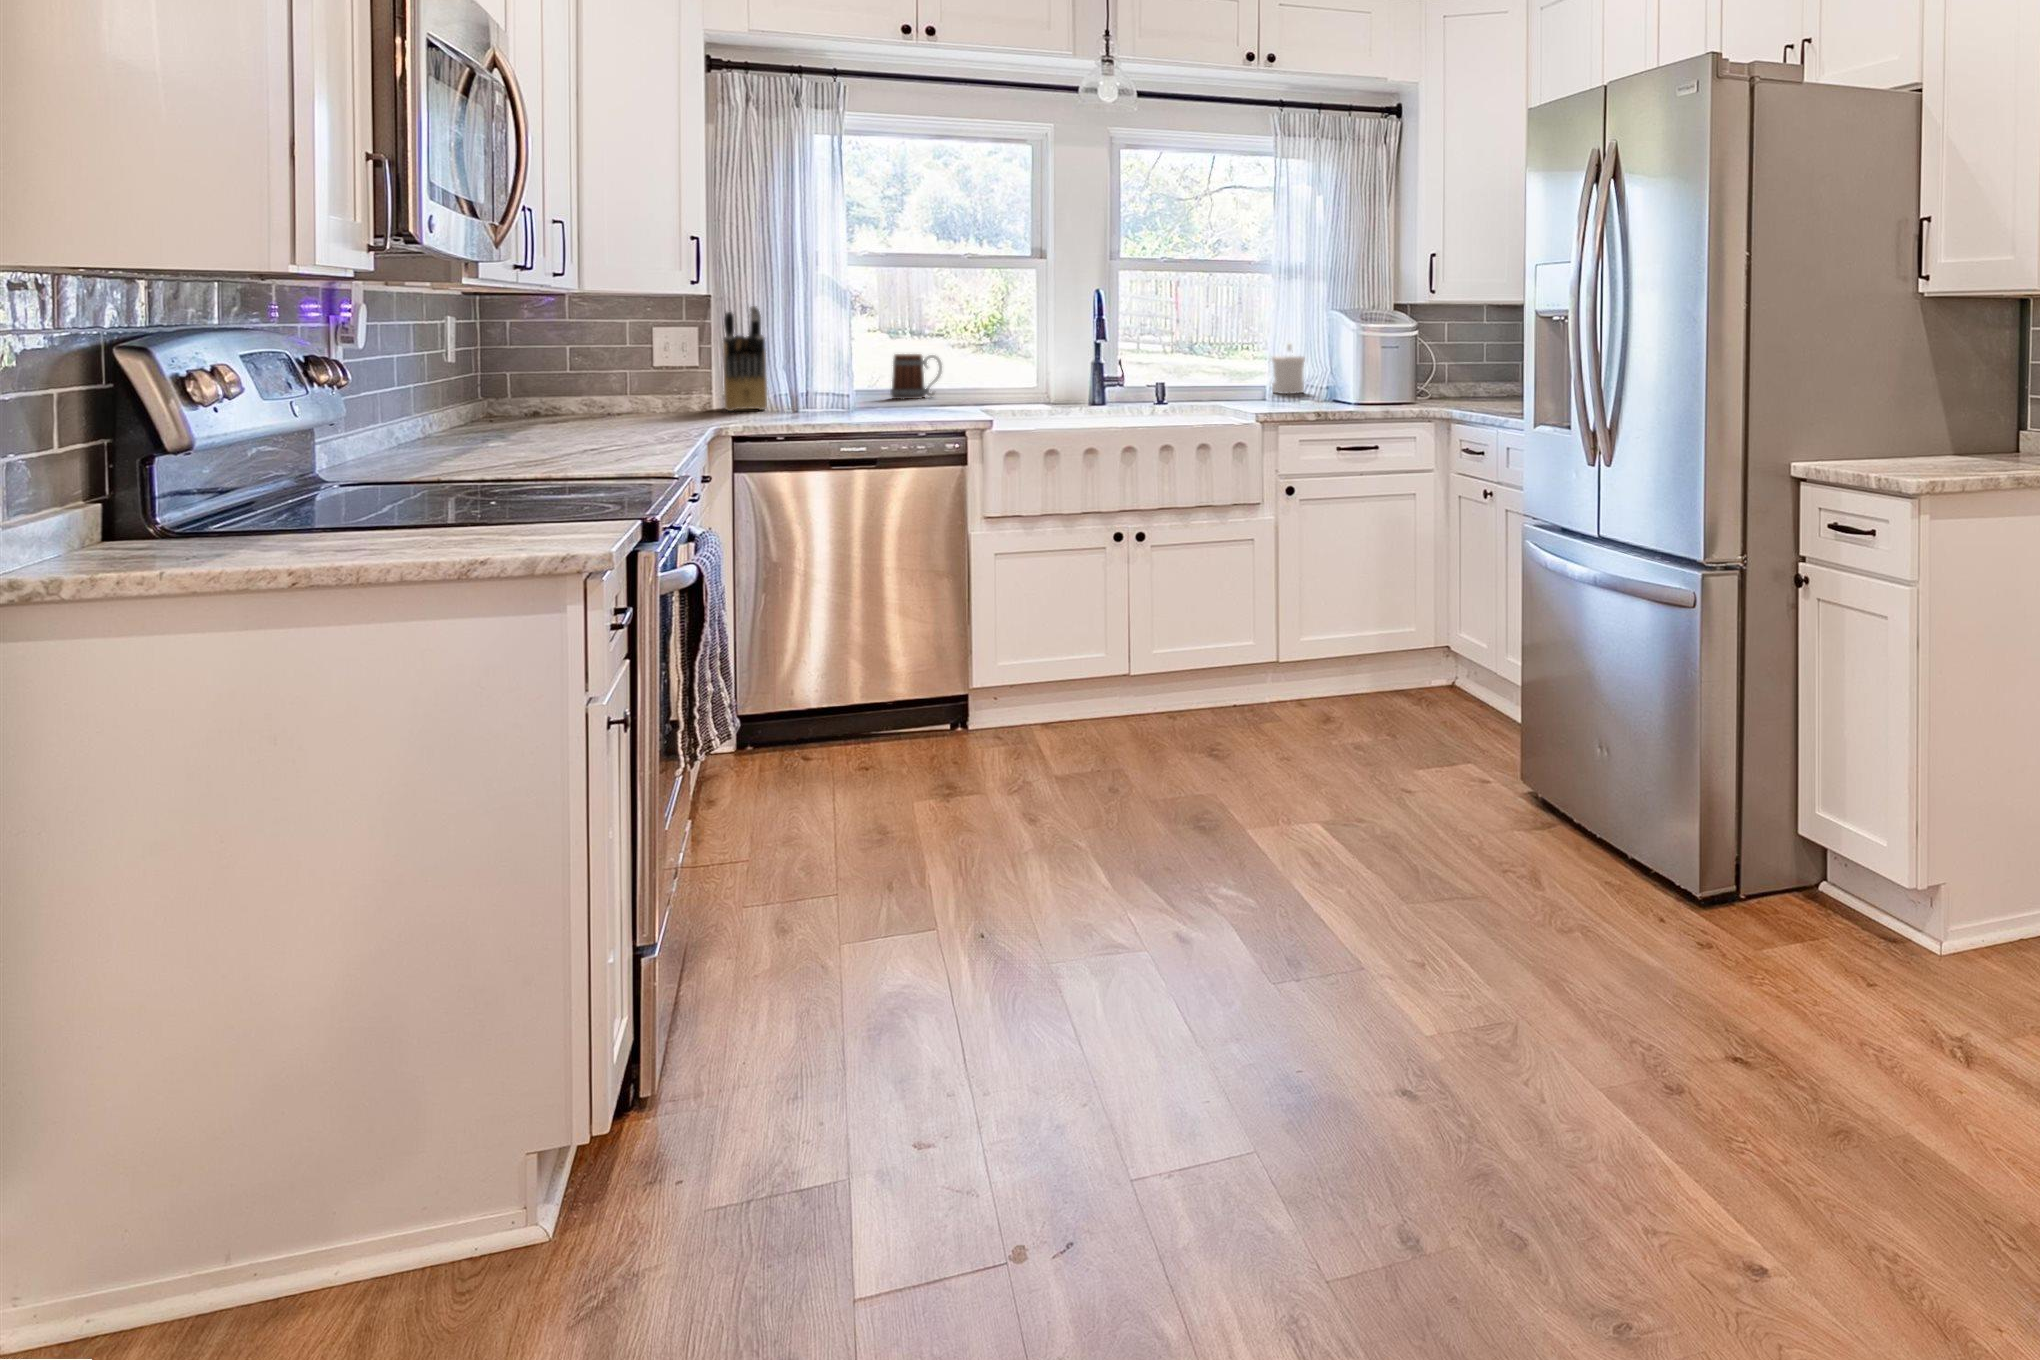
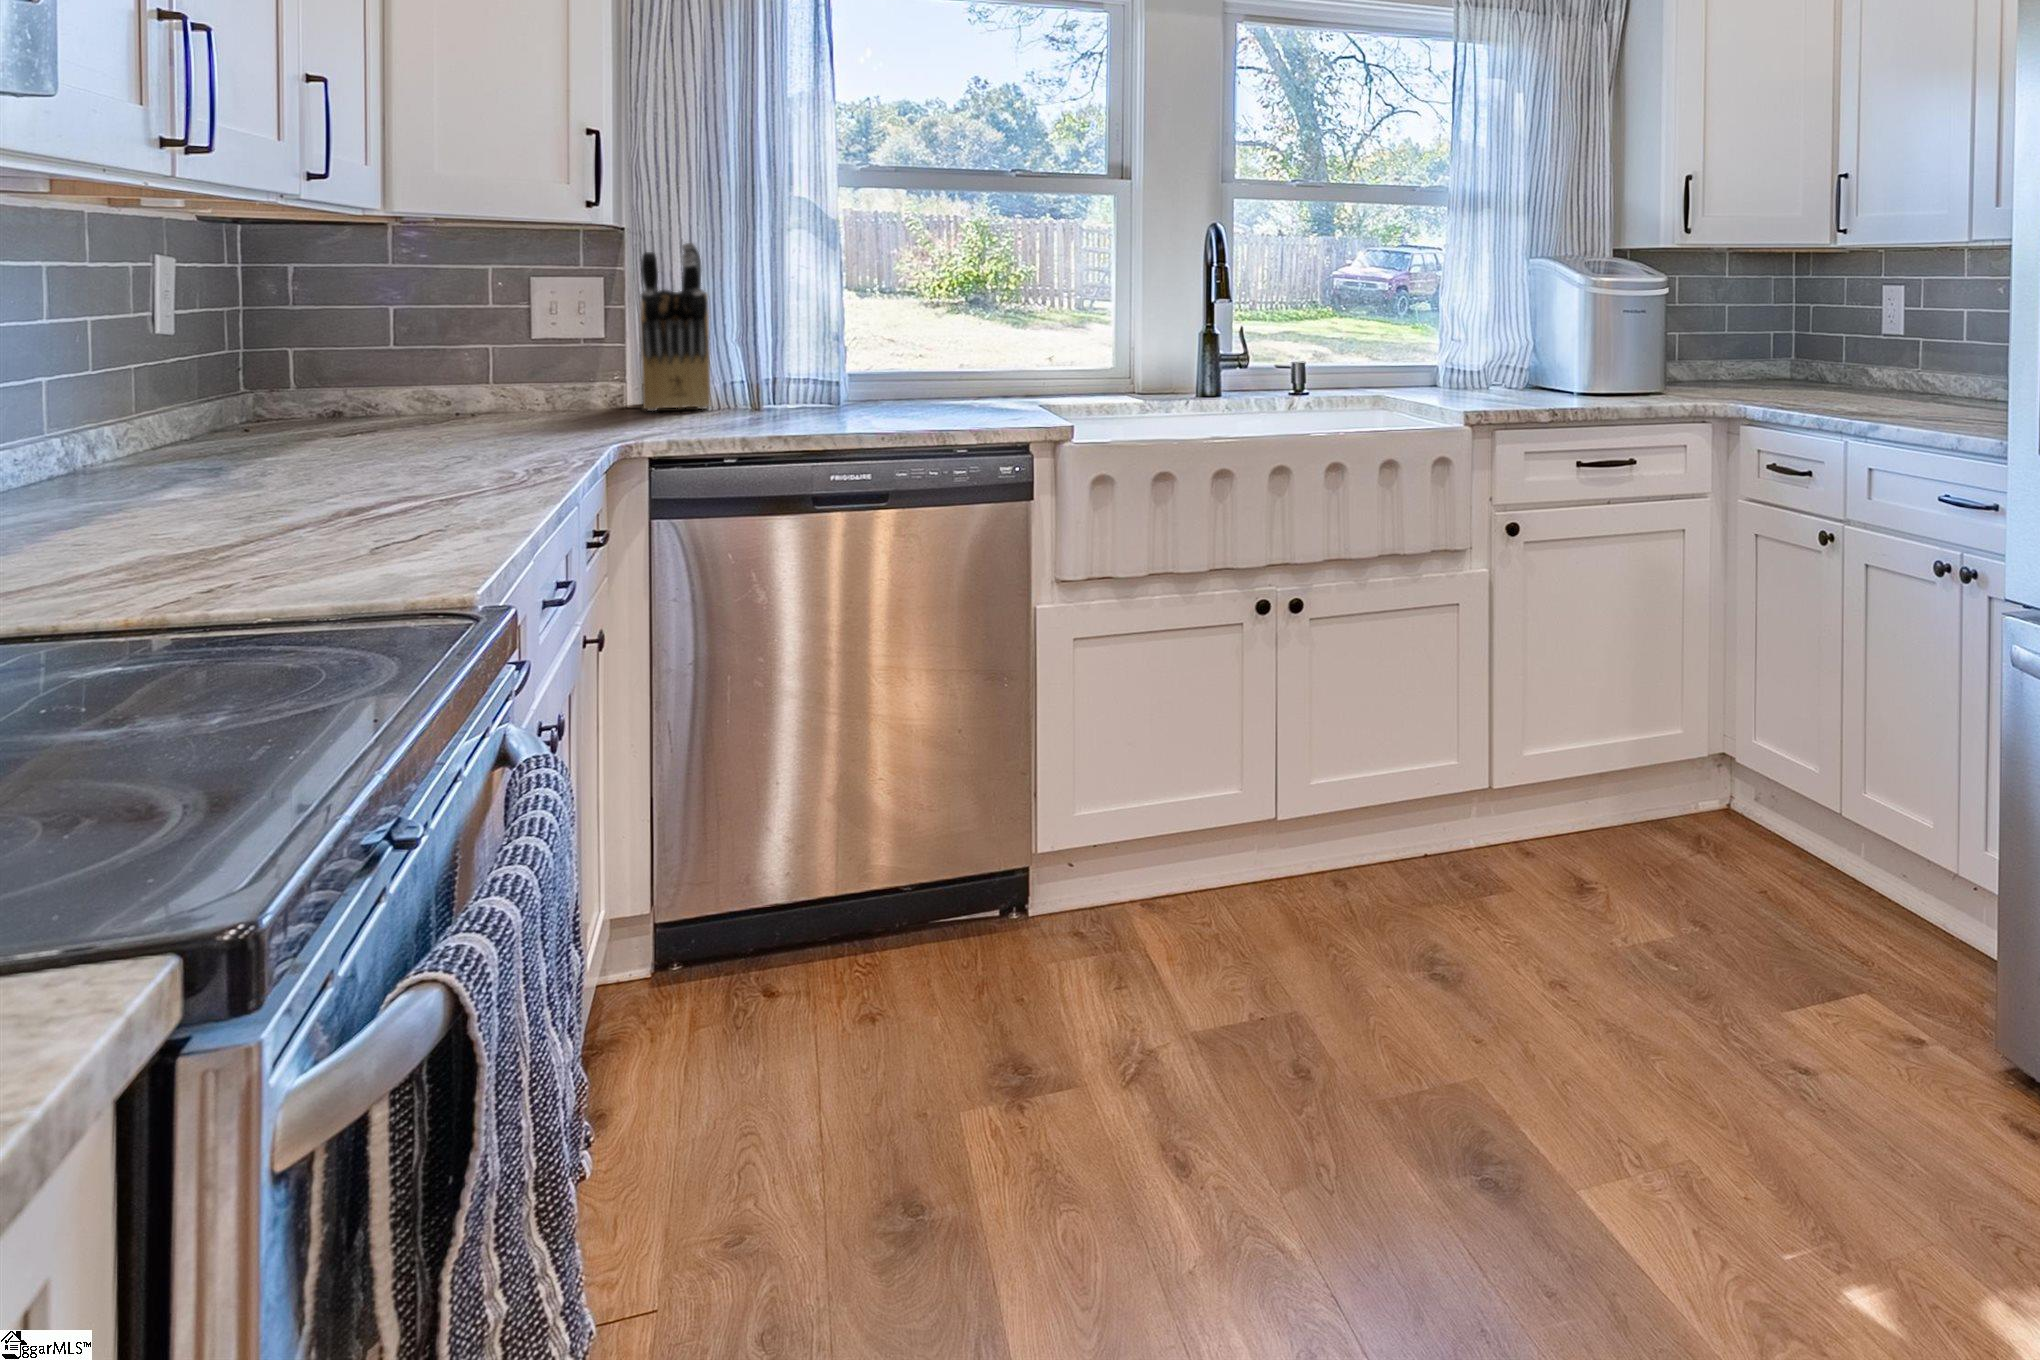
soap dispenser: present [1272,342,1305,394] -> none [1444,299,1493,379]
mug: present [890,354,942,399] -> none [901,319,978,389]

